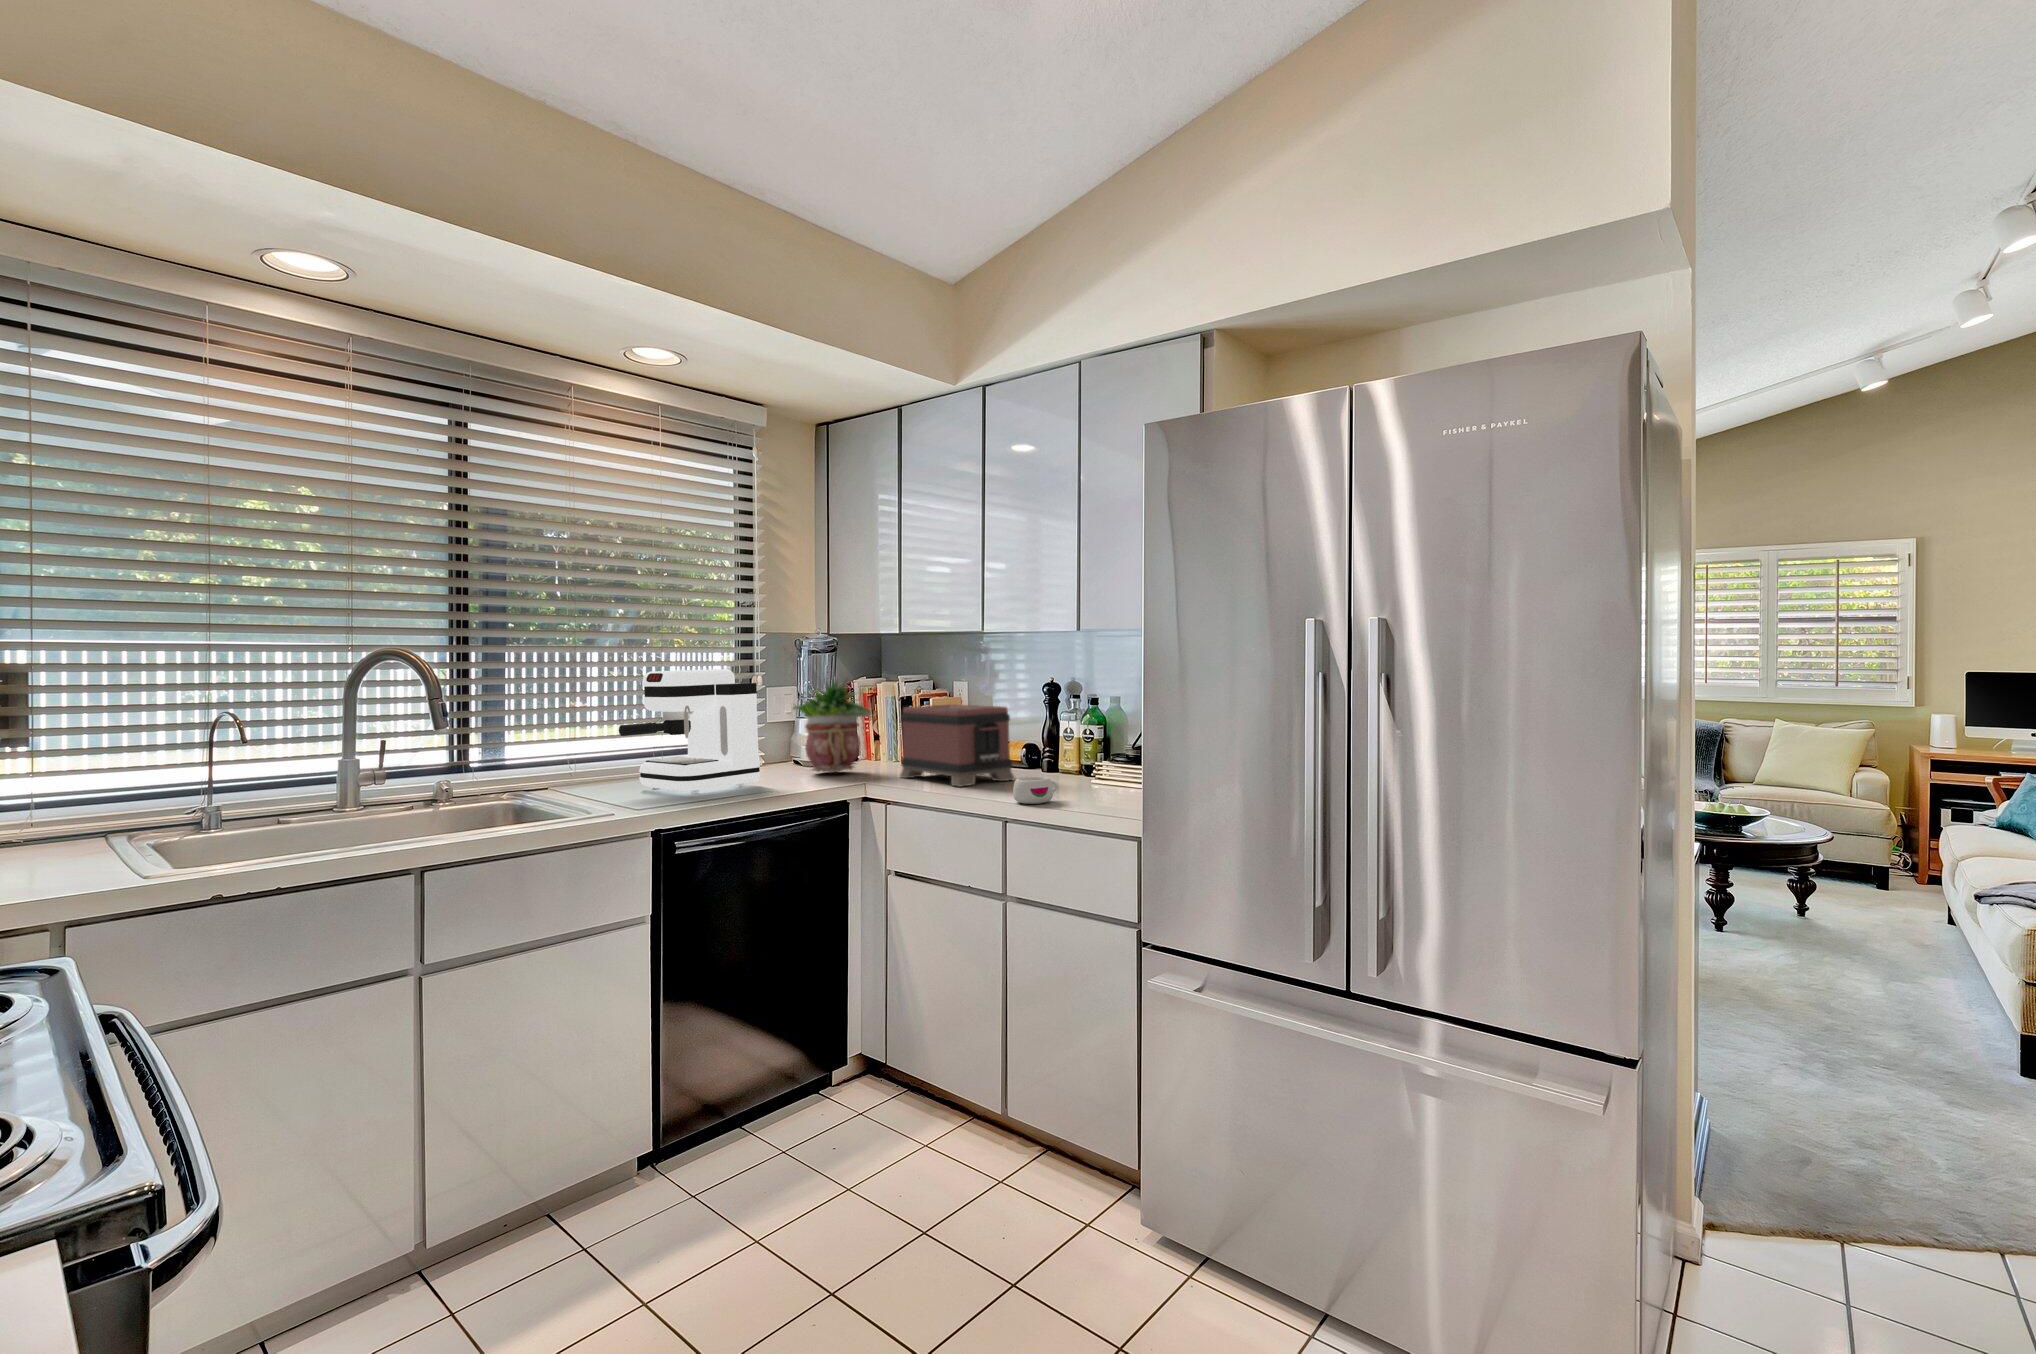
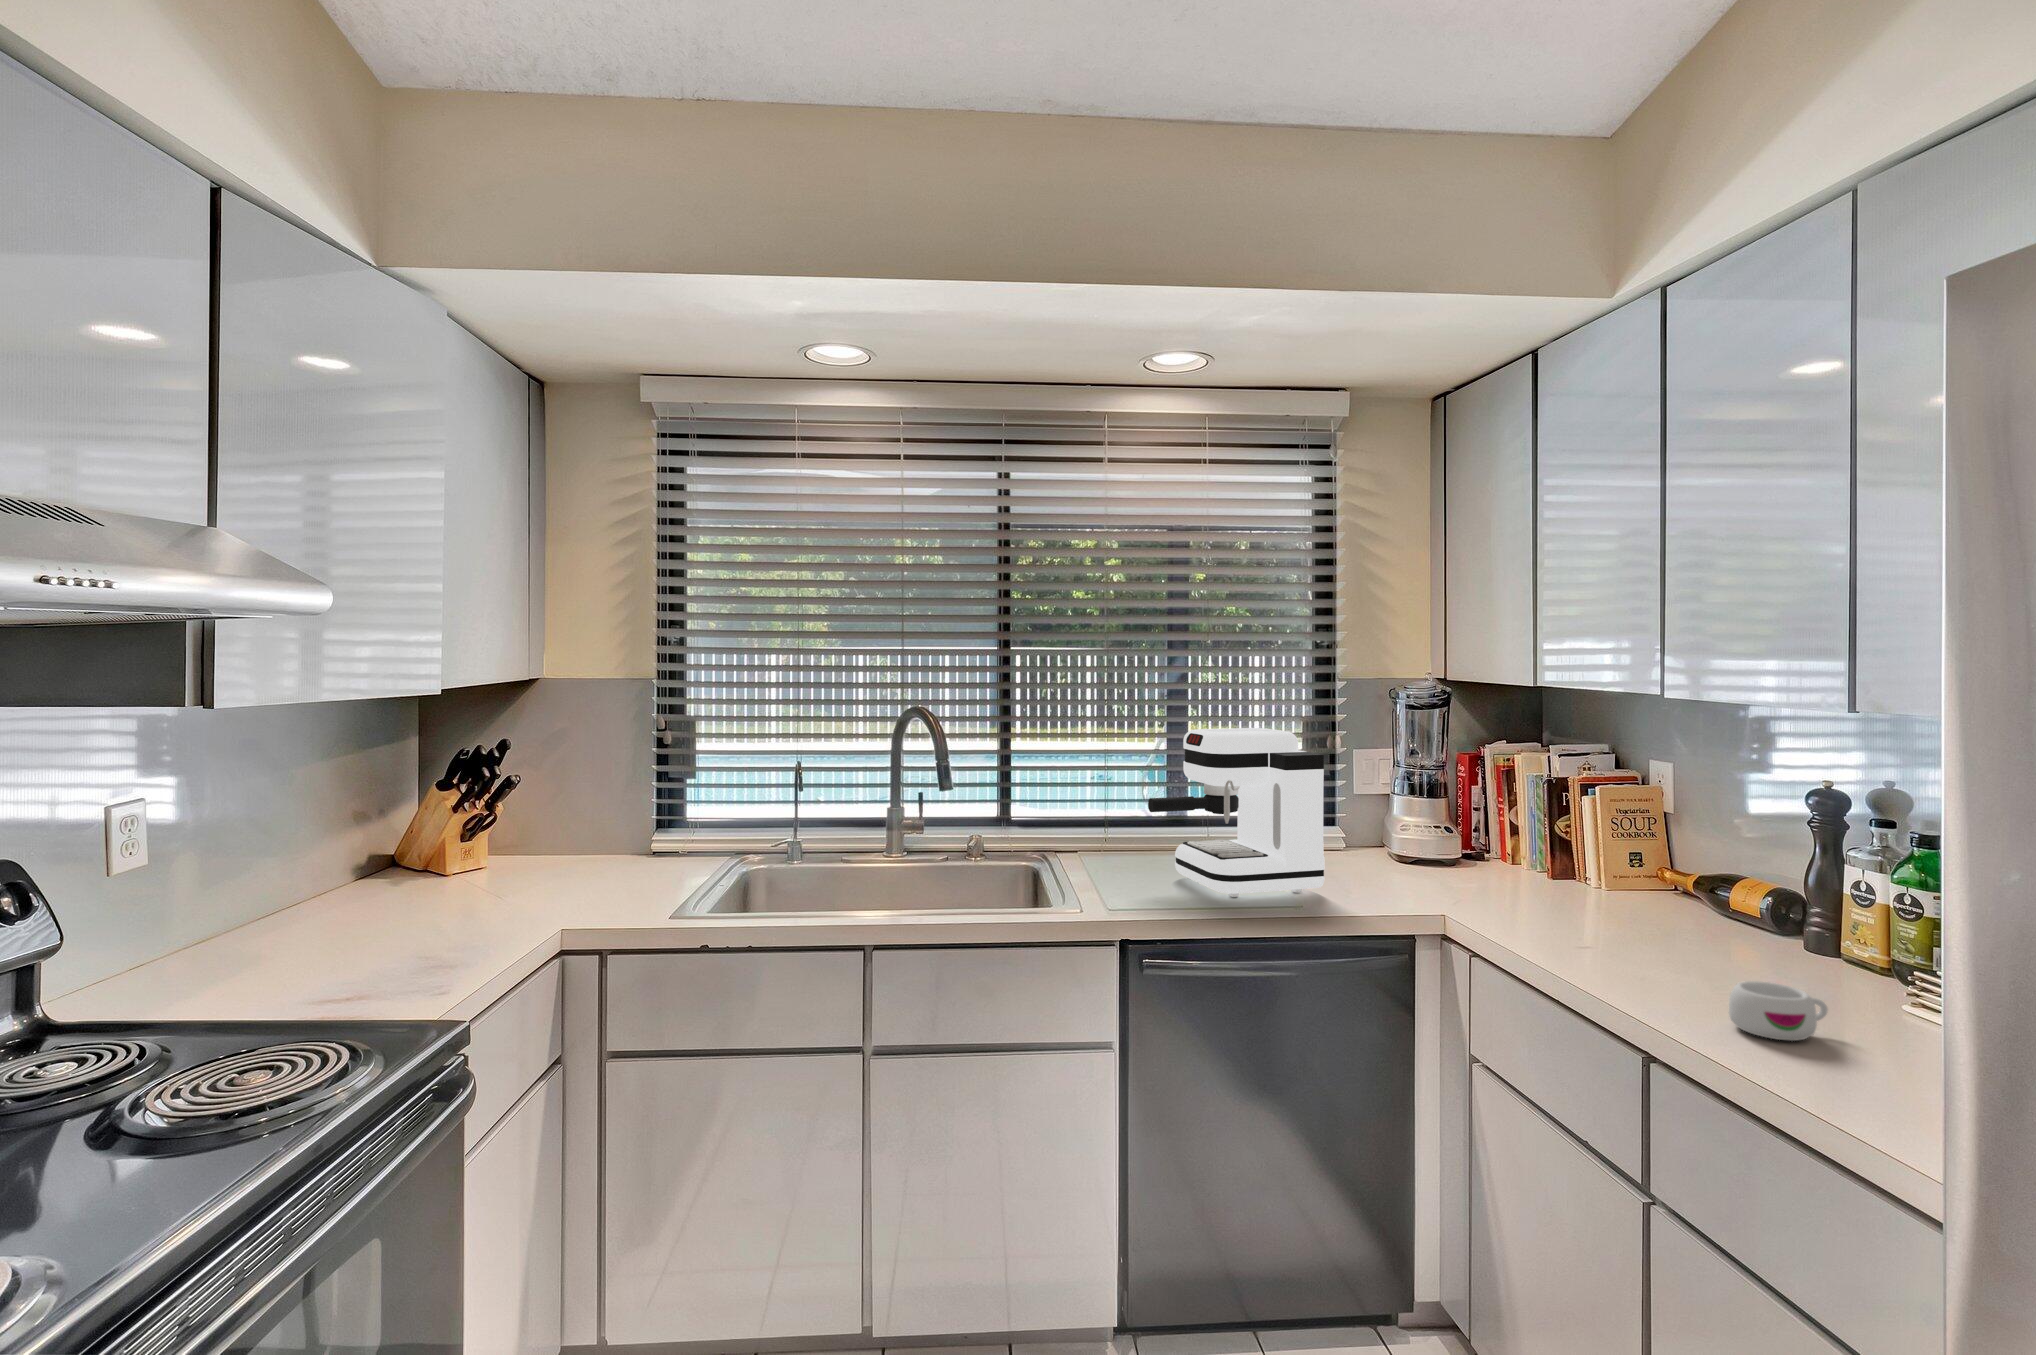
potted plant: present [793,679,871,773] -> none [1379,745,1499,886]
toaster: present [900,704,1015,787] -> none [1535,806,1746,956]

